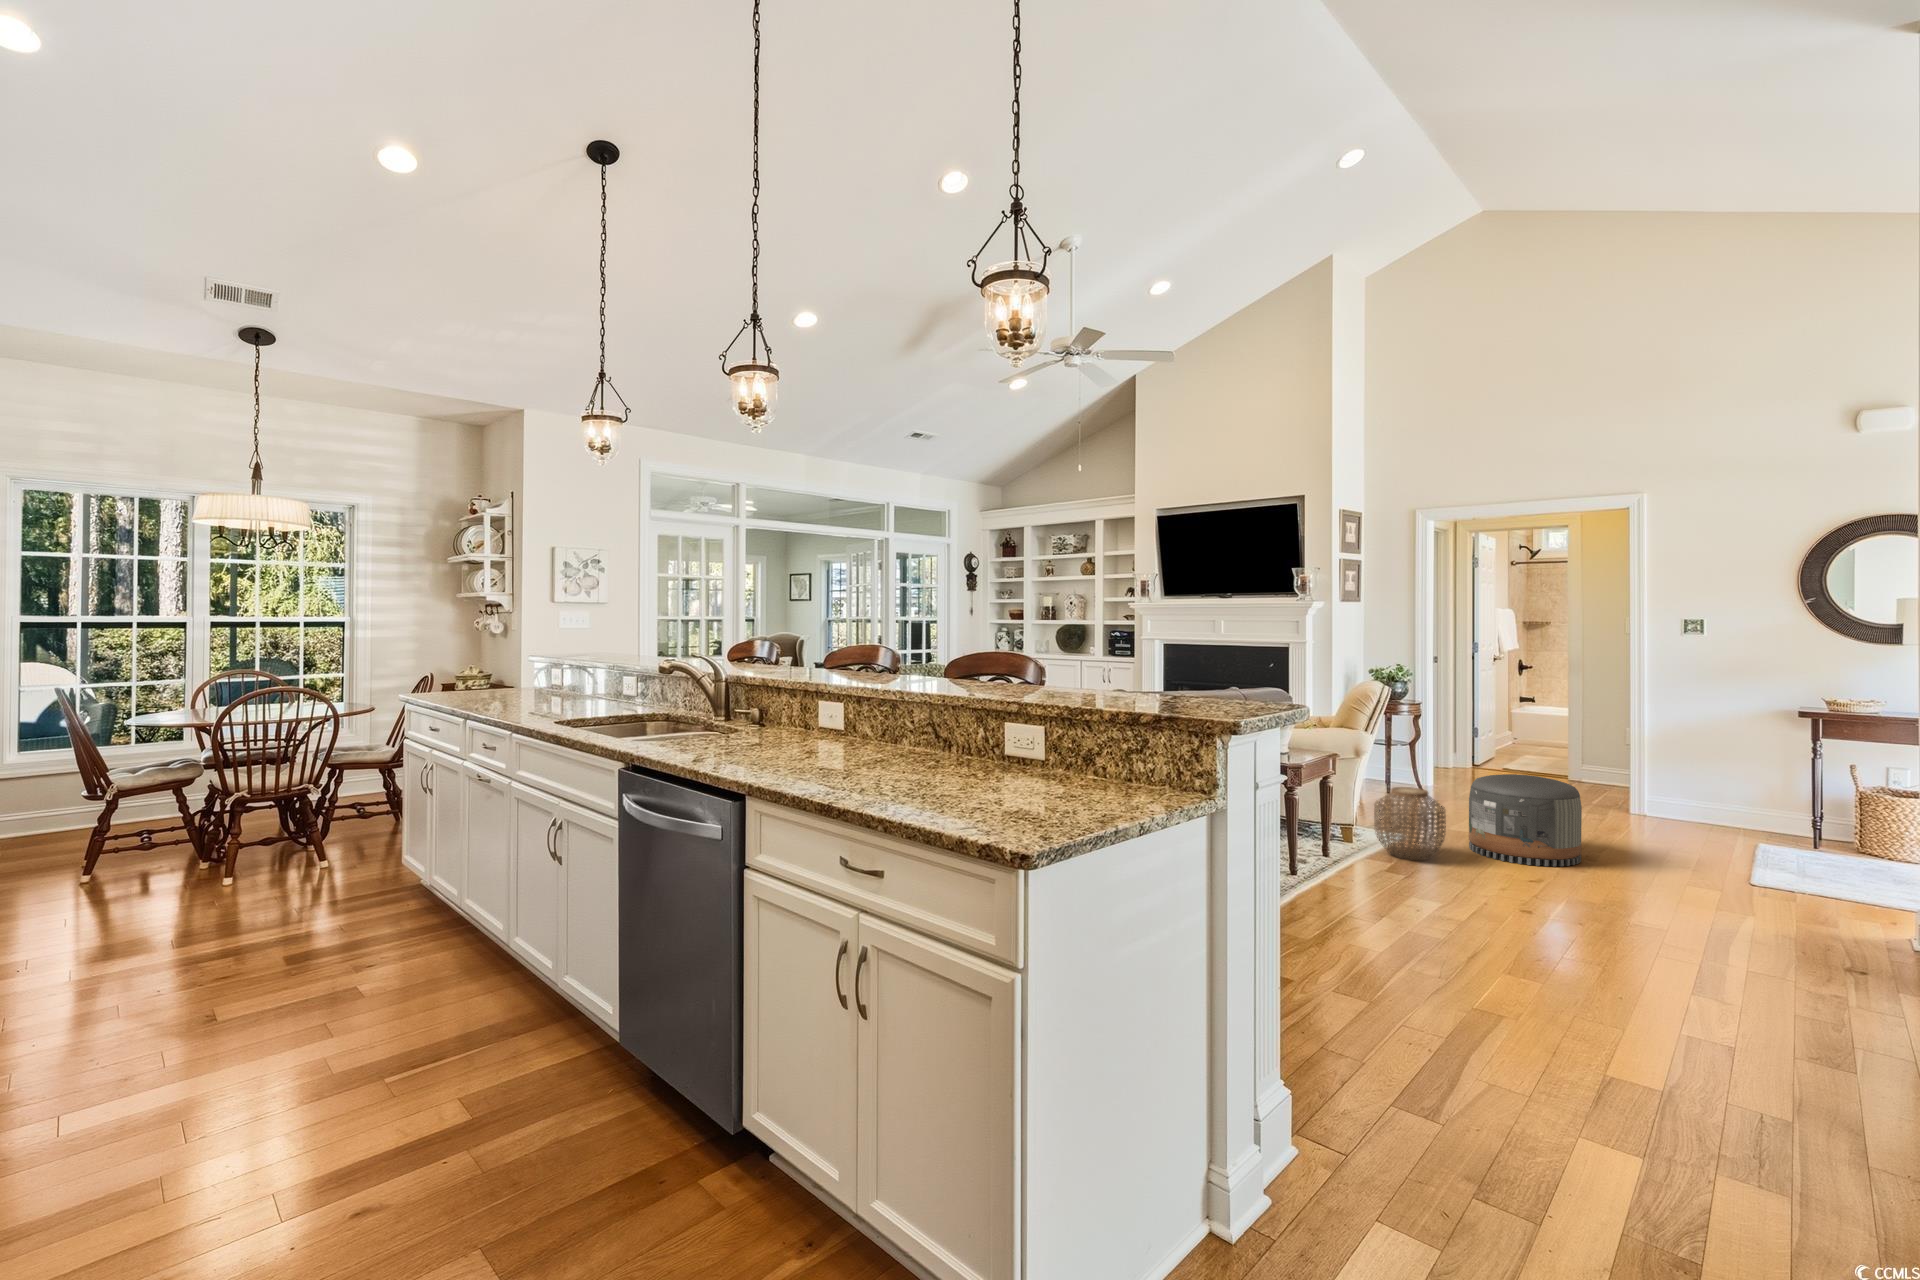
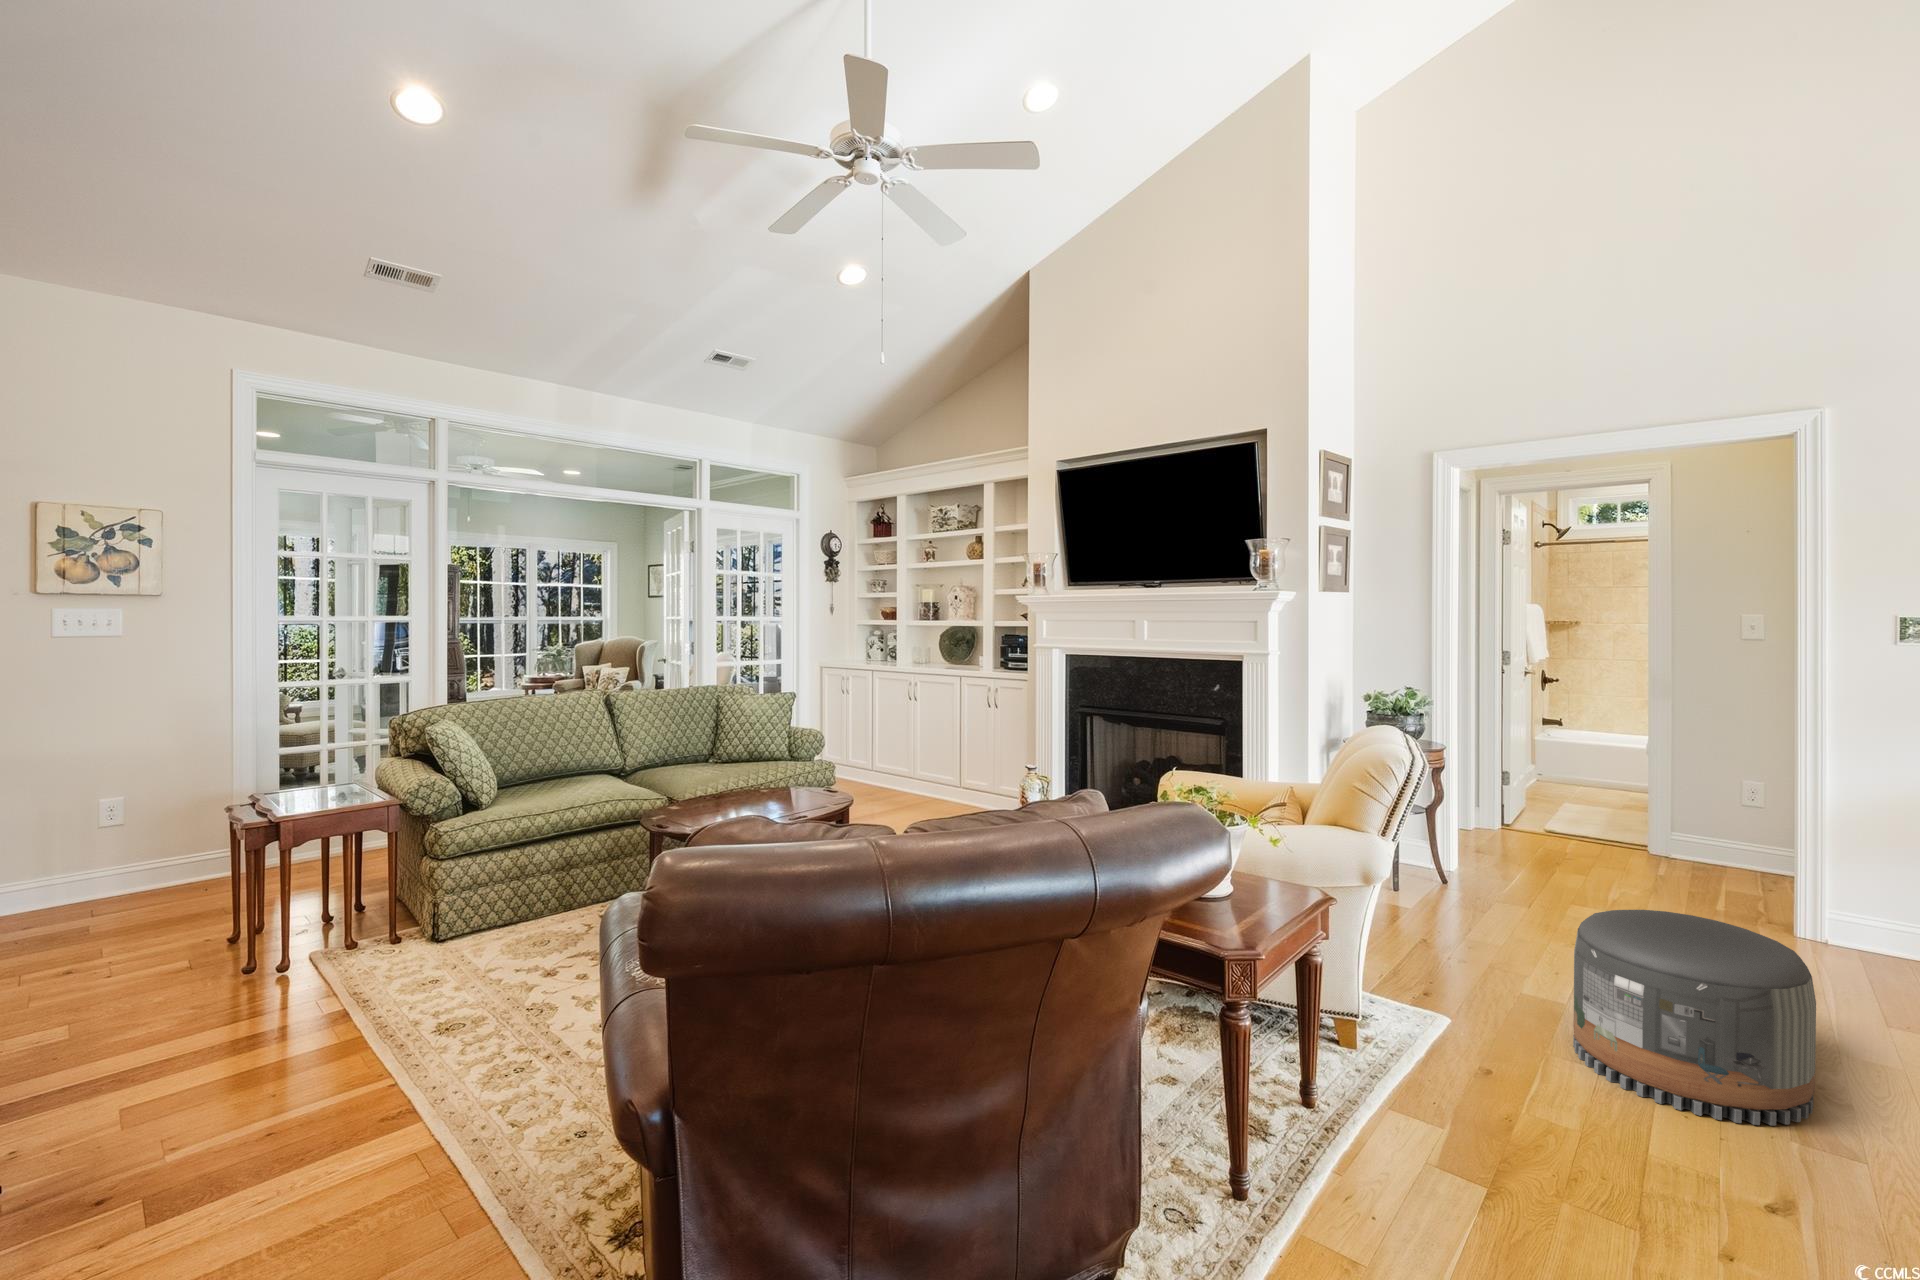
woven basket: present [1374,787,1446,860] -> none [1400,945,1548,1104]

